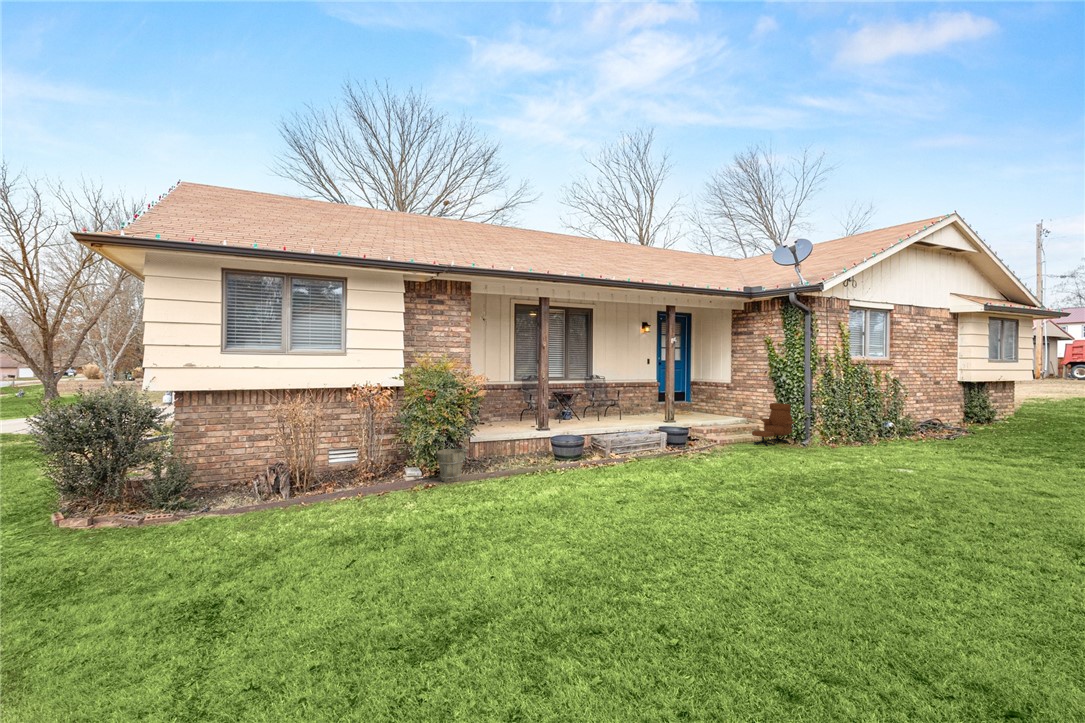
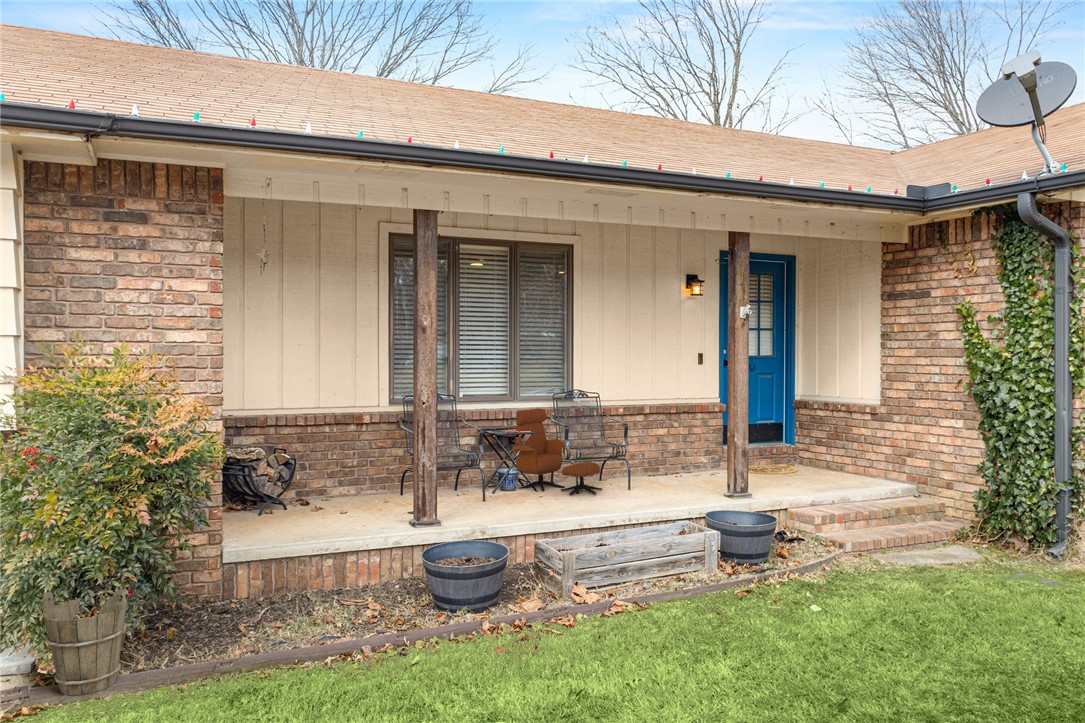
lounge chair: present [752,403,795,446] -> present [512,408,602,495]

